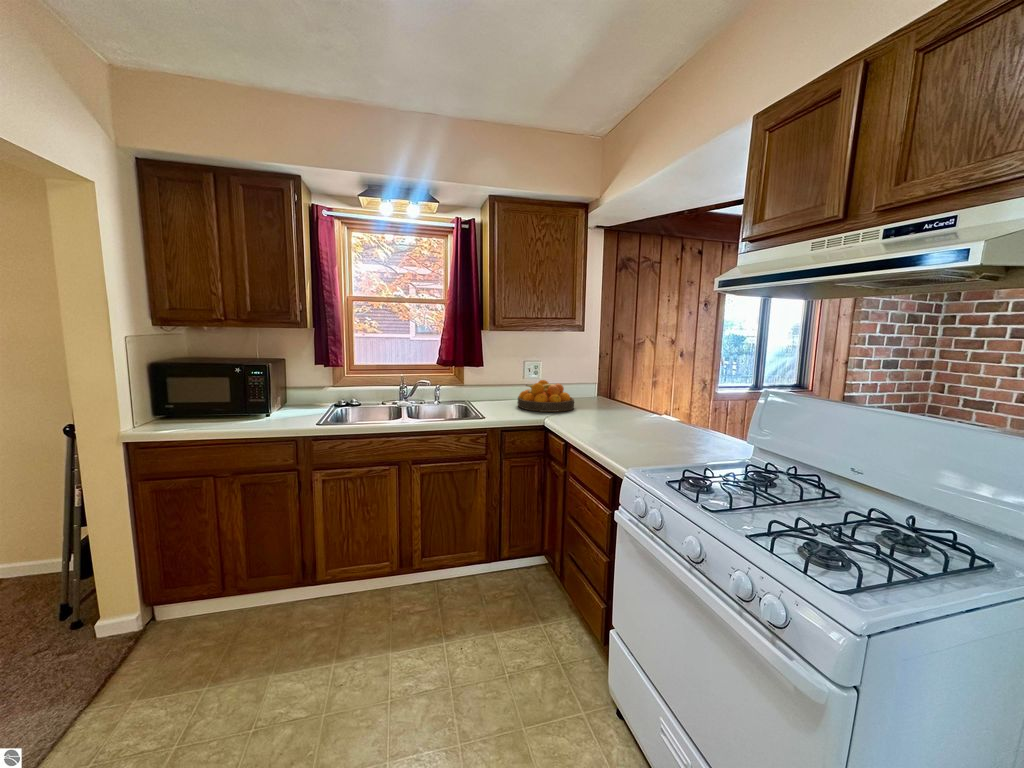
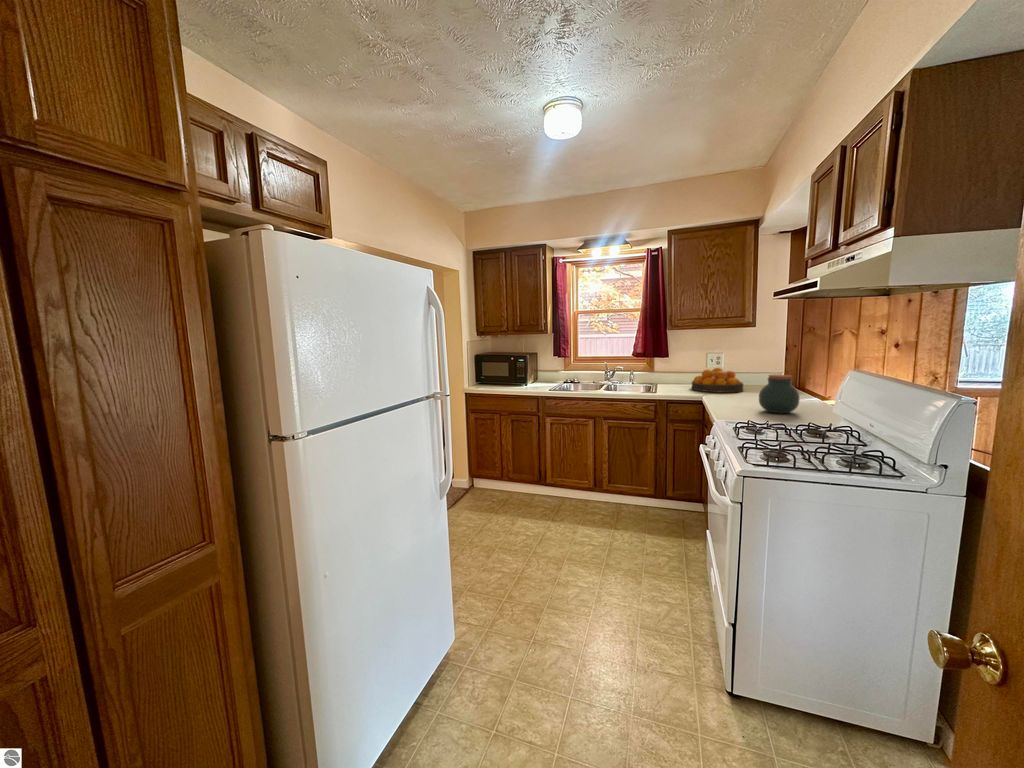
jar: none [632,392,676,440] -> present [759,375,800,413]

